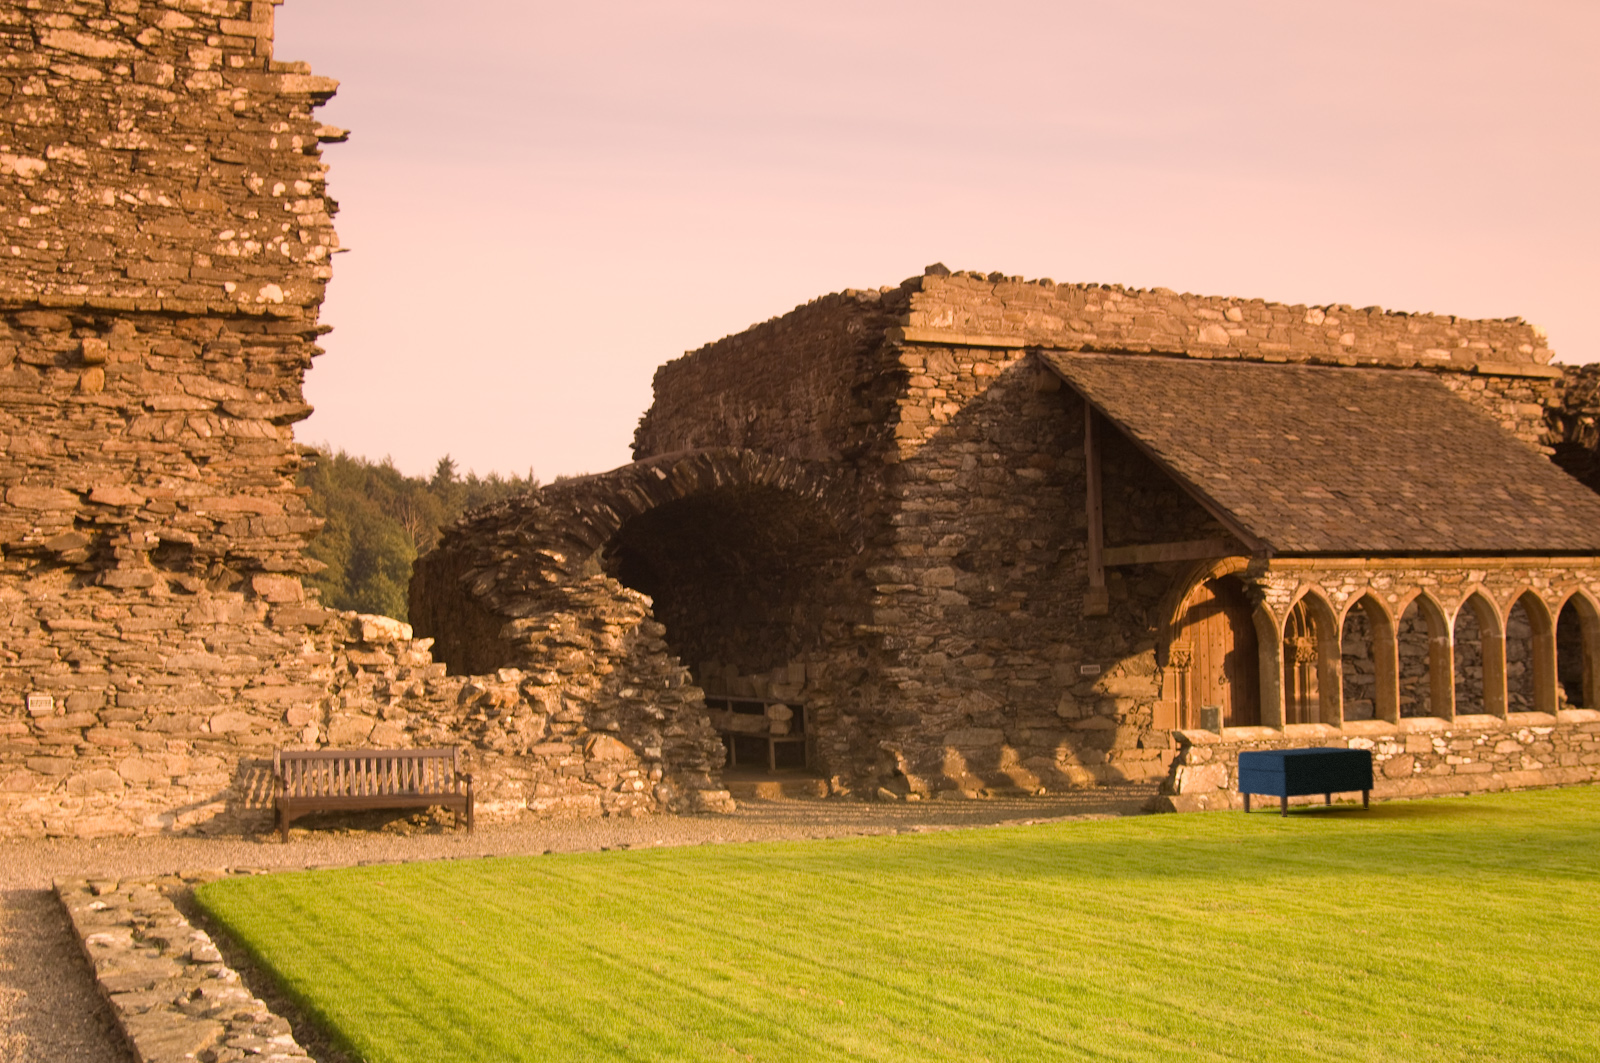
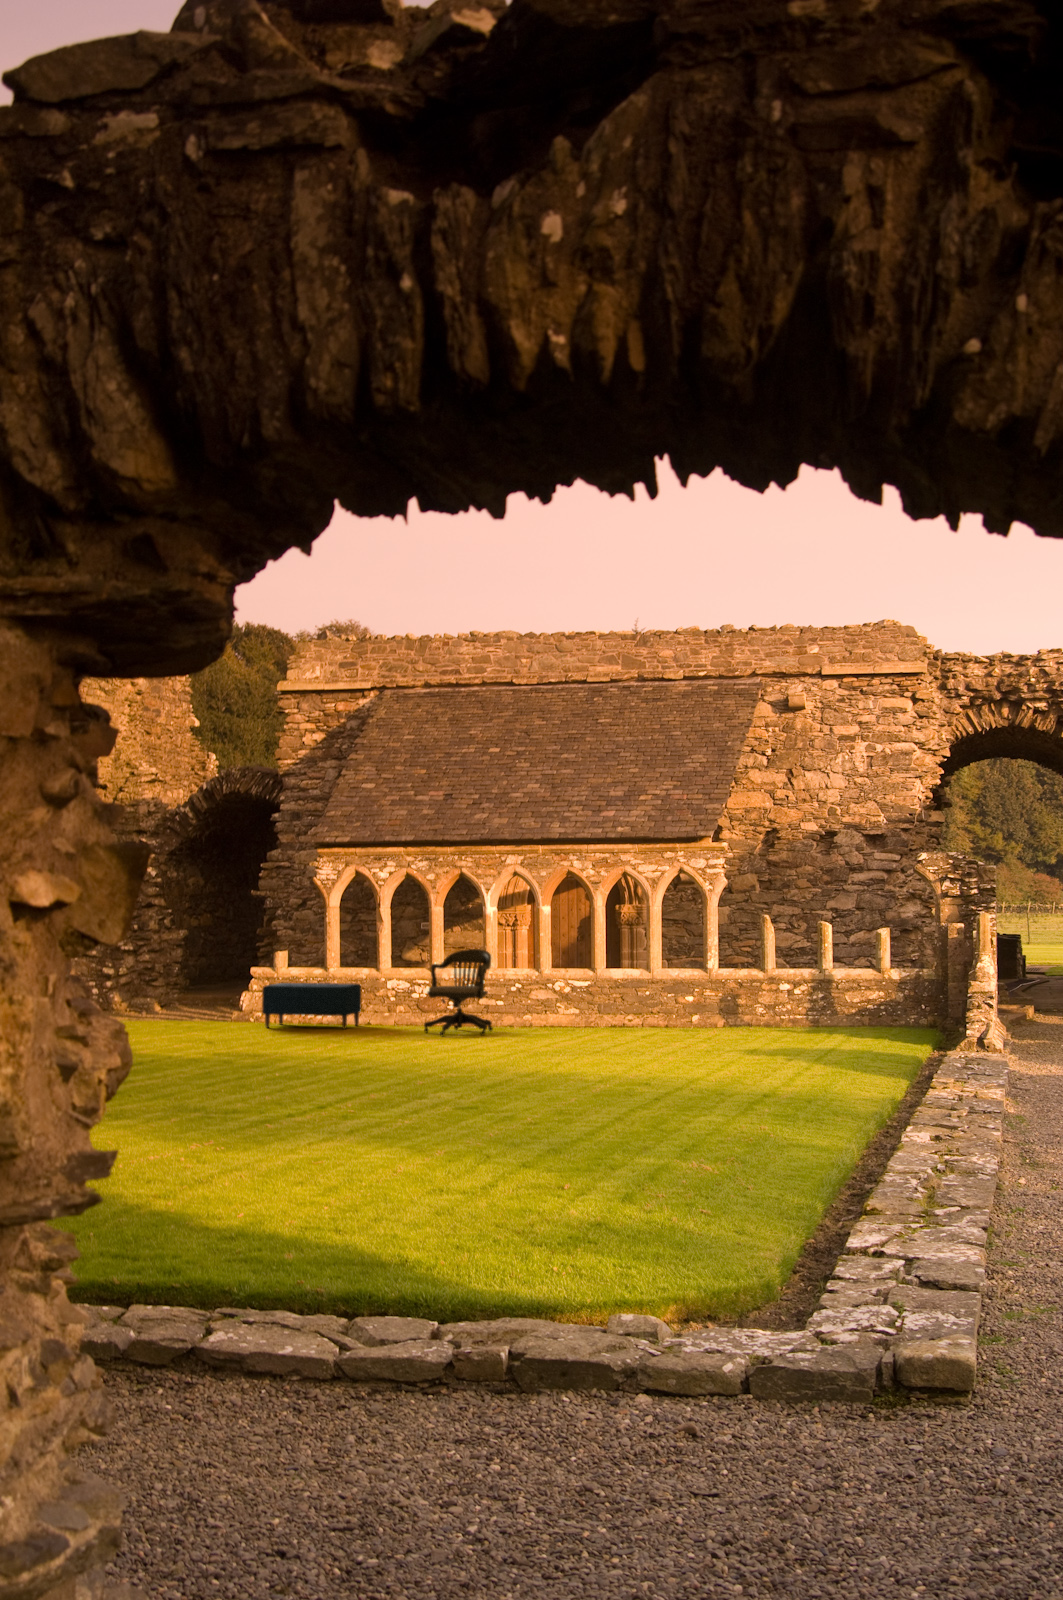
chair: none [1438,692,1538,805] -> present [424,949,493,1036]

